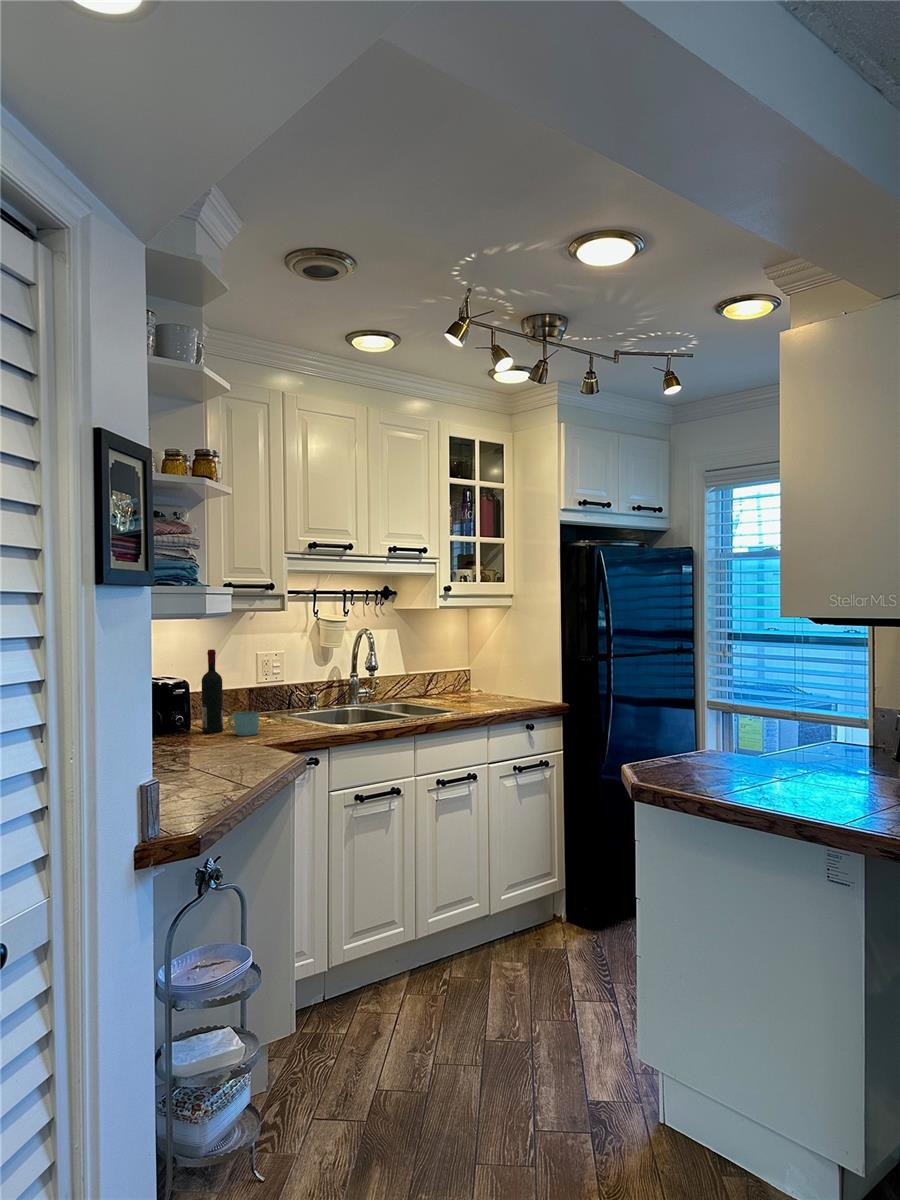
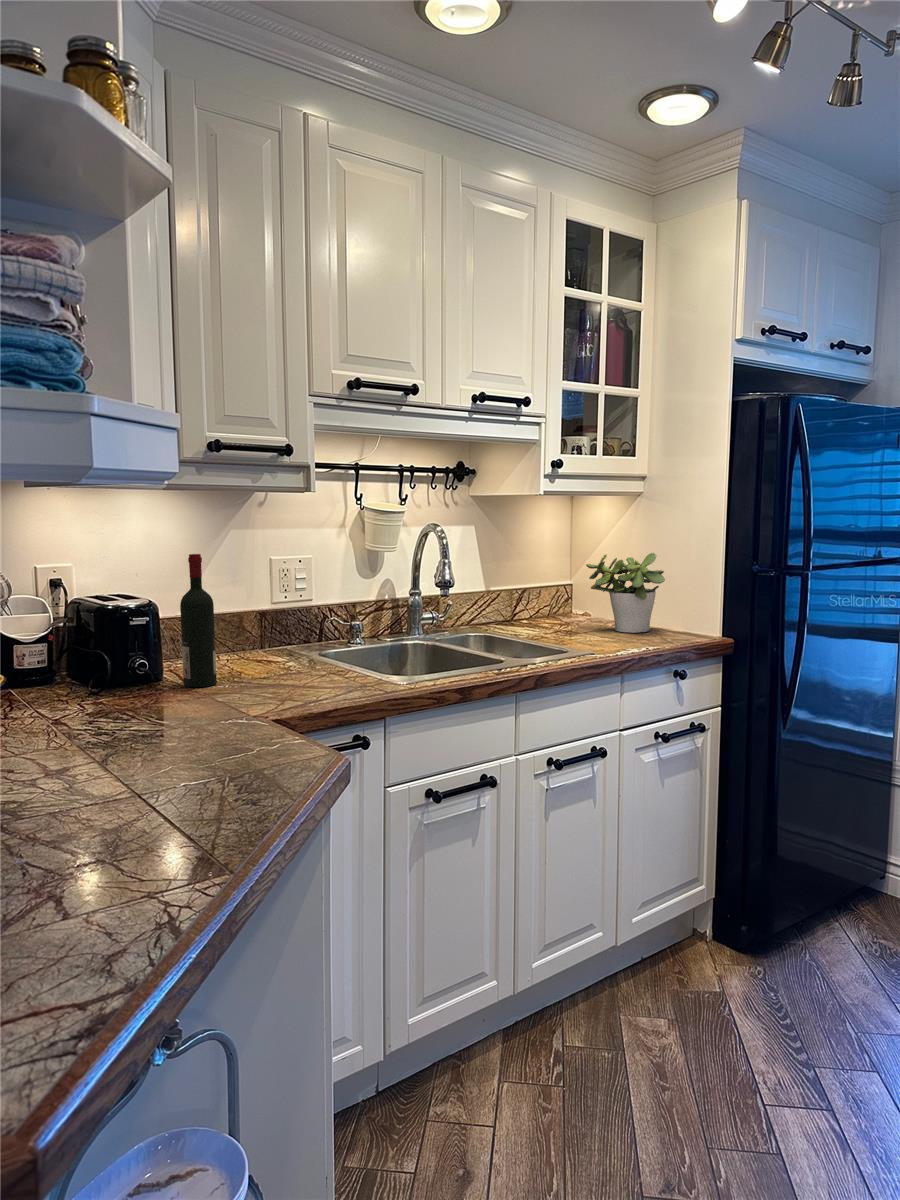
potted plant: none [473,647,524,702] -> present [586,553,665,633]
mug: present [227,712,260,736] -> none [222,655,273,696]

